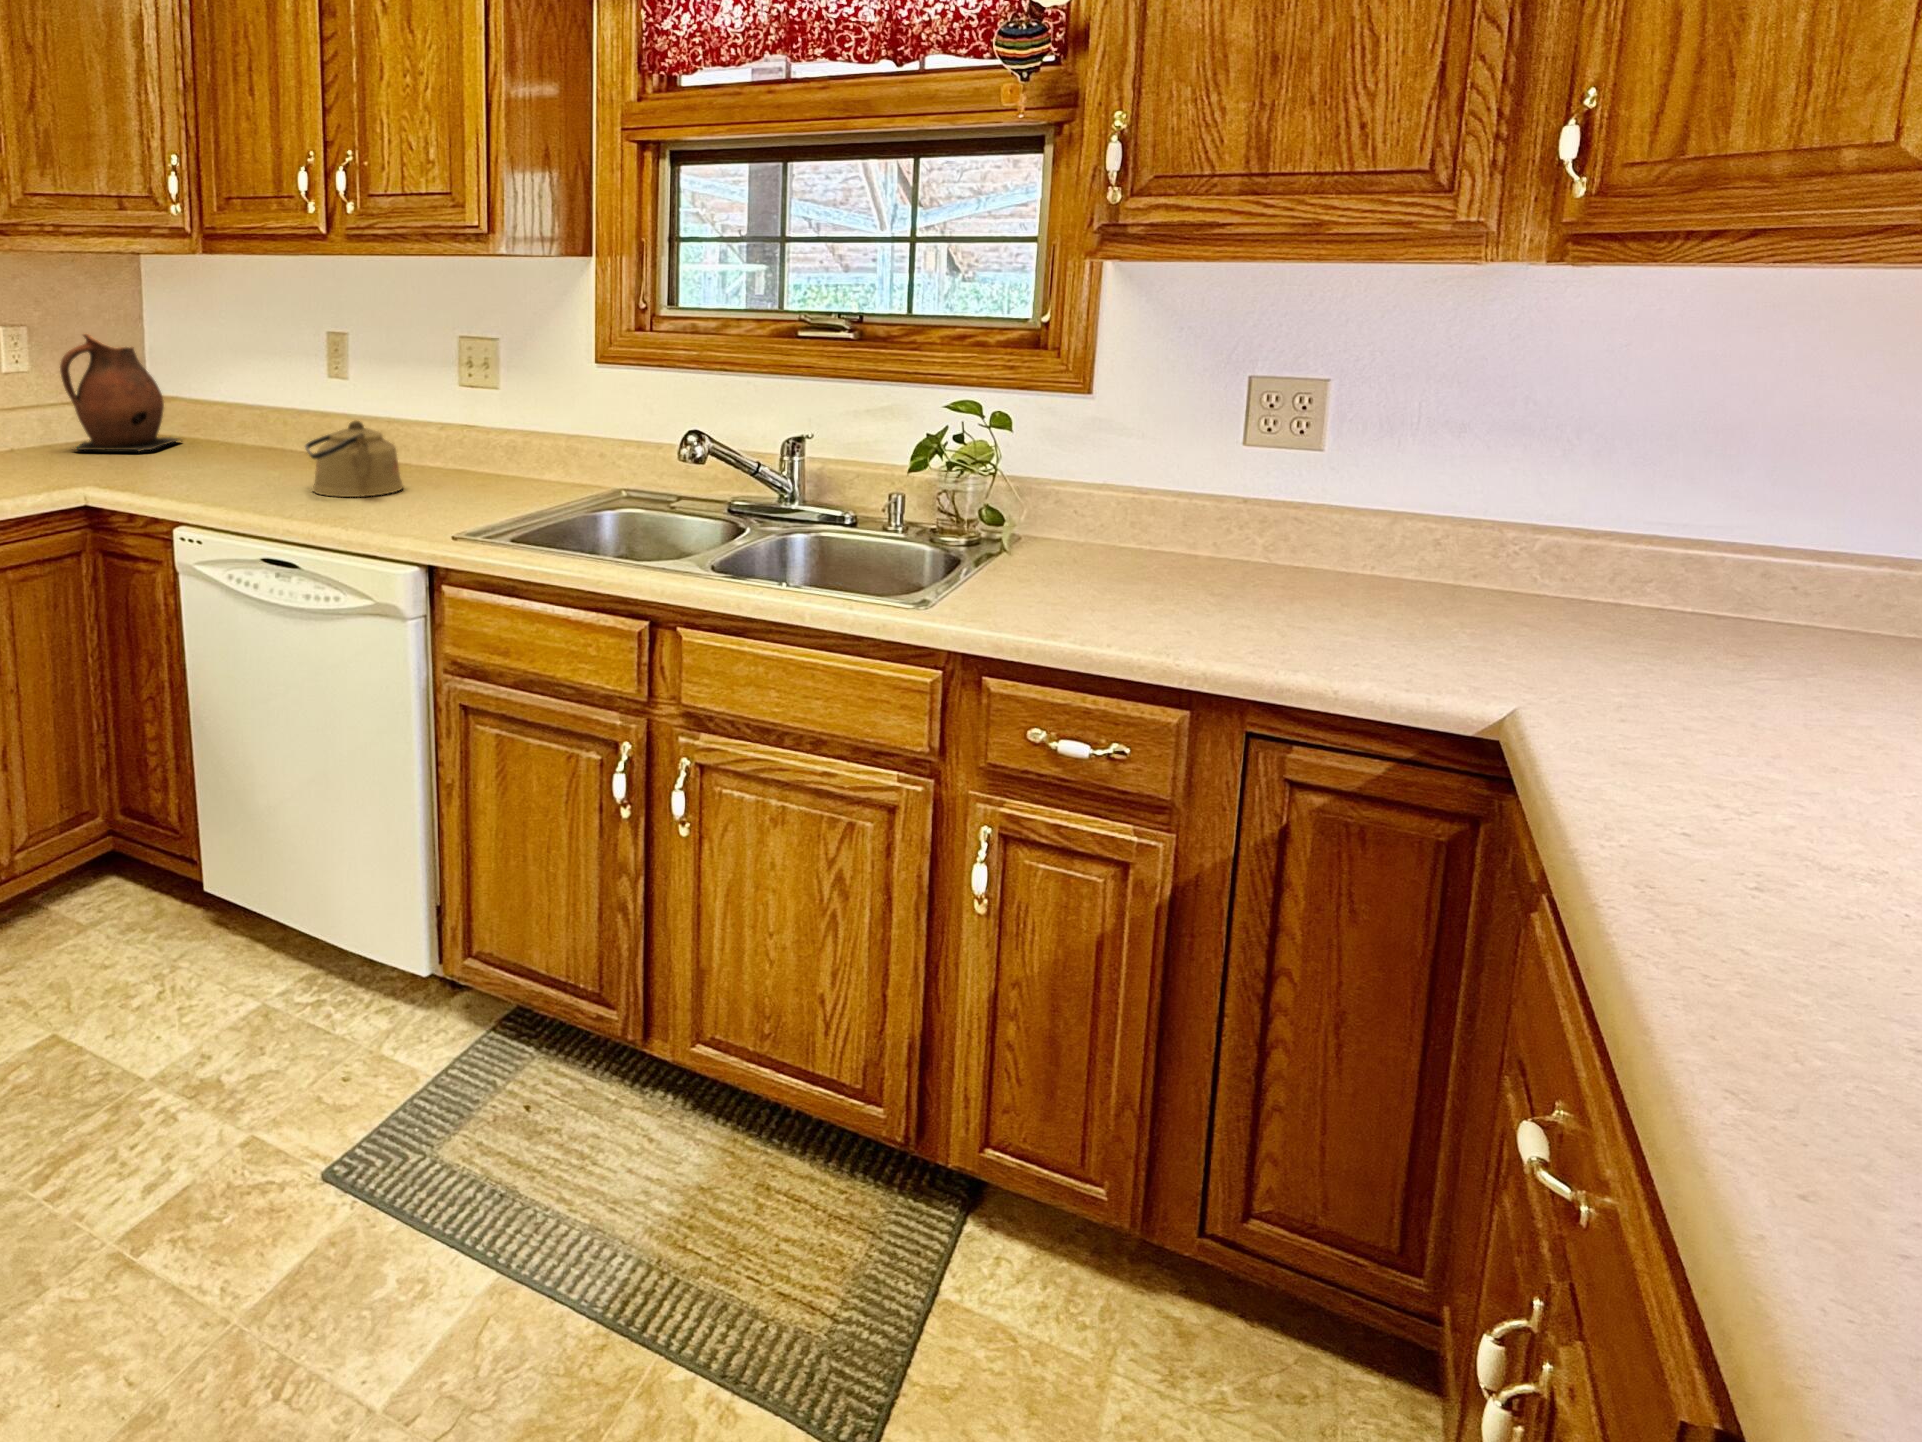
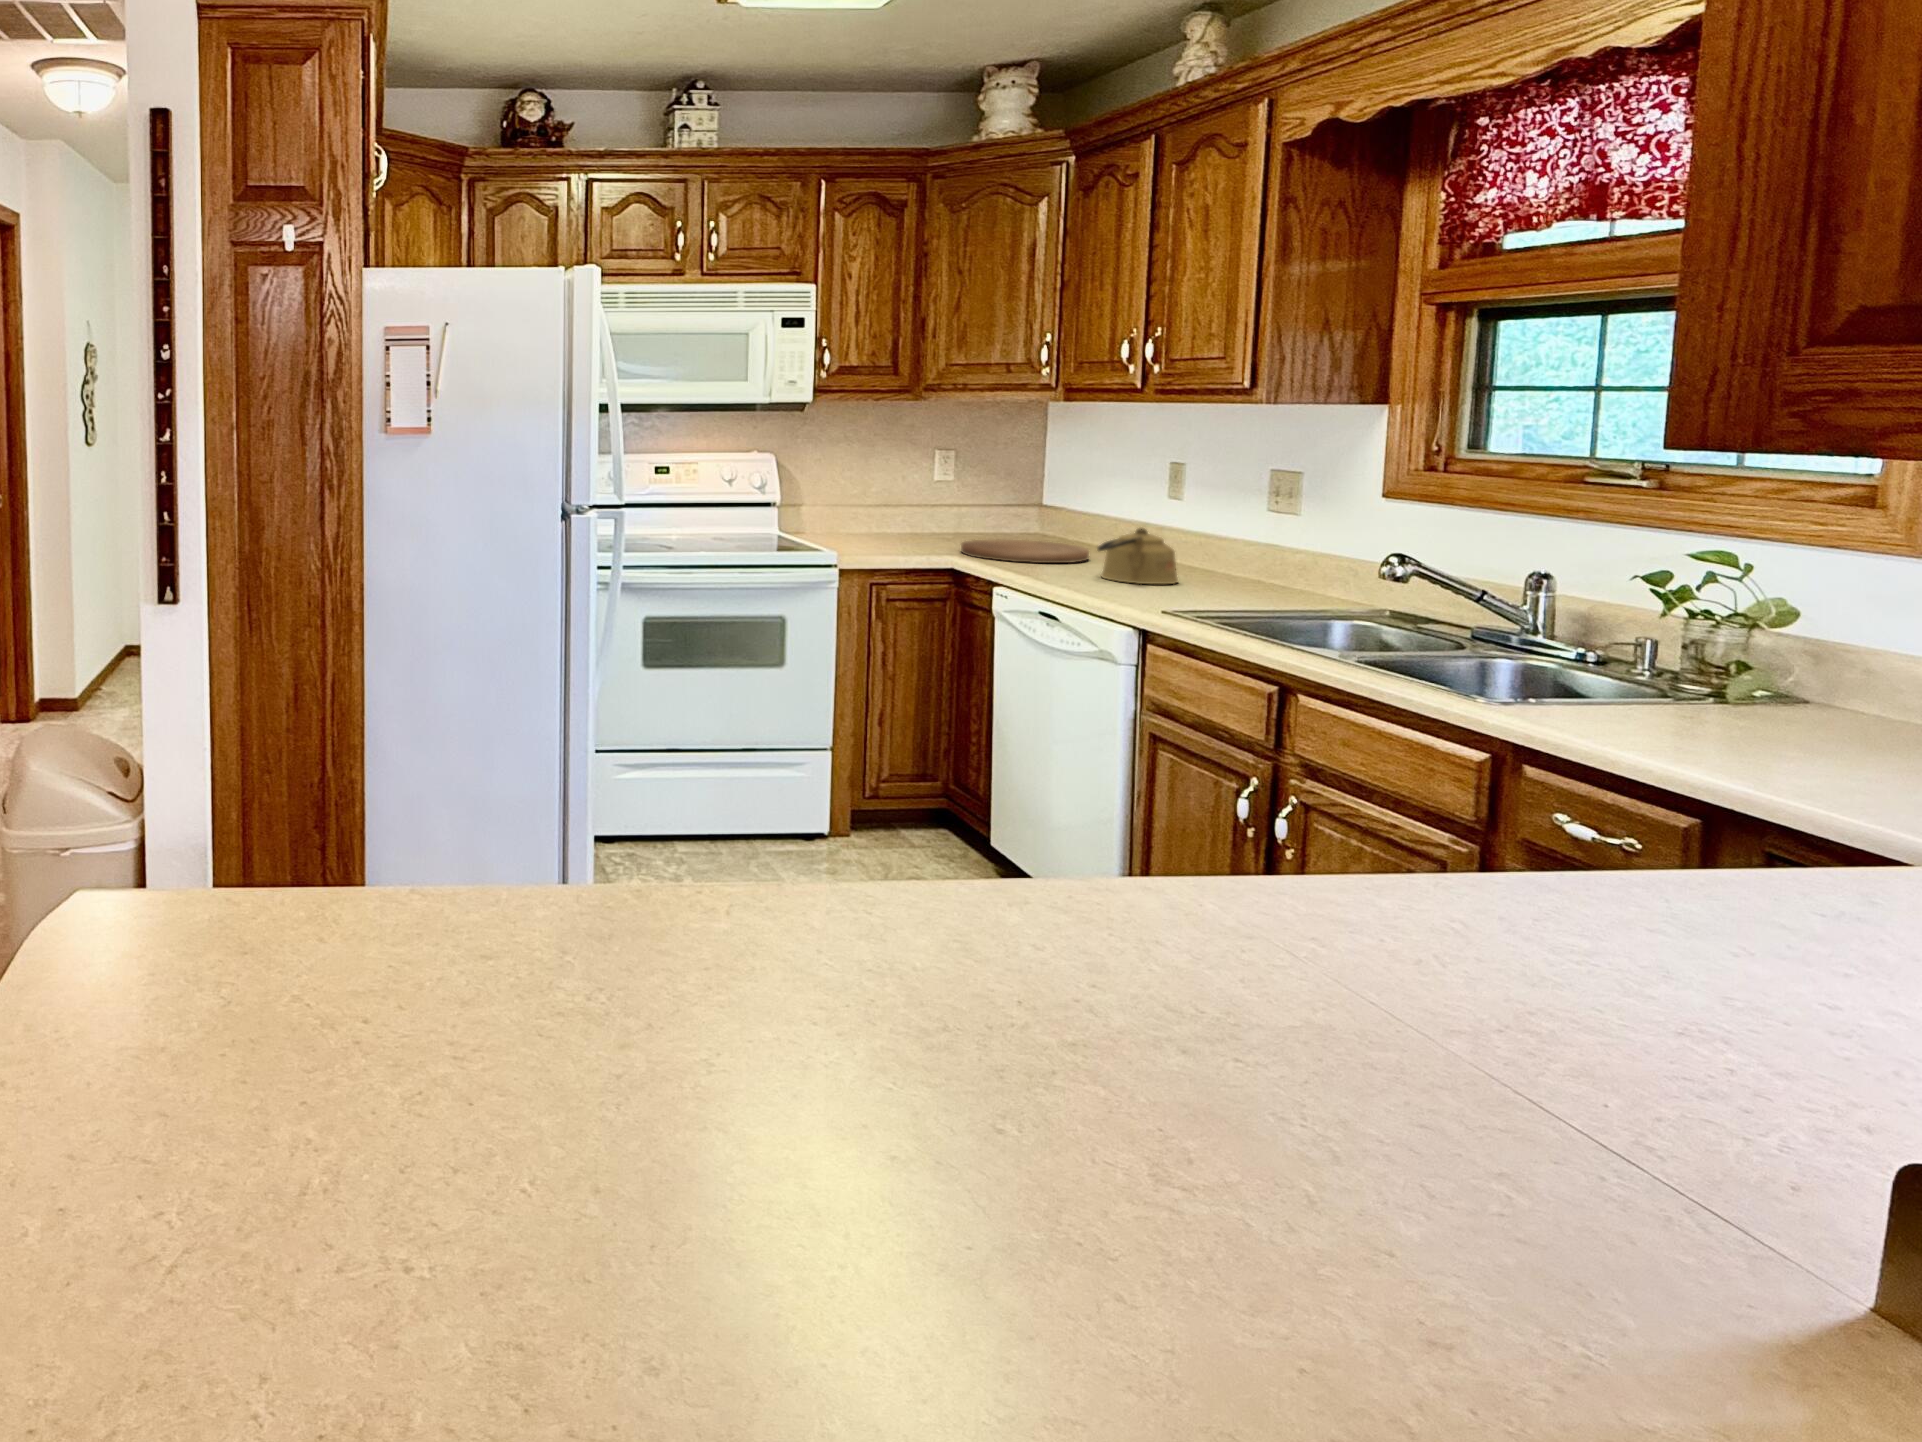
ceramic pitcher: present [60,334,180,452] -> none [967,457,1052,543]
cutting board: none [88,448,264,486] -> present [961,540,1089,563]

